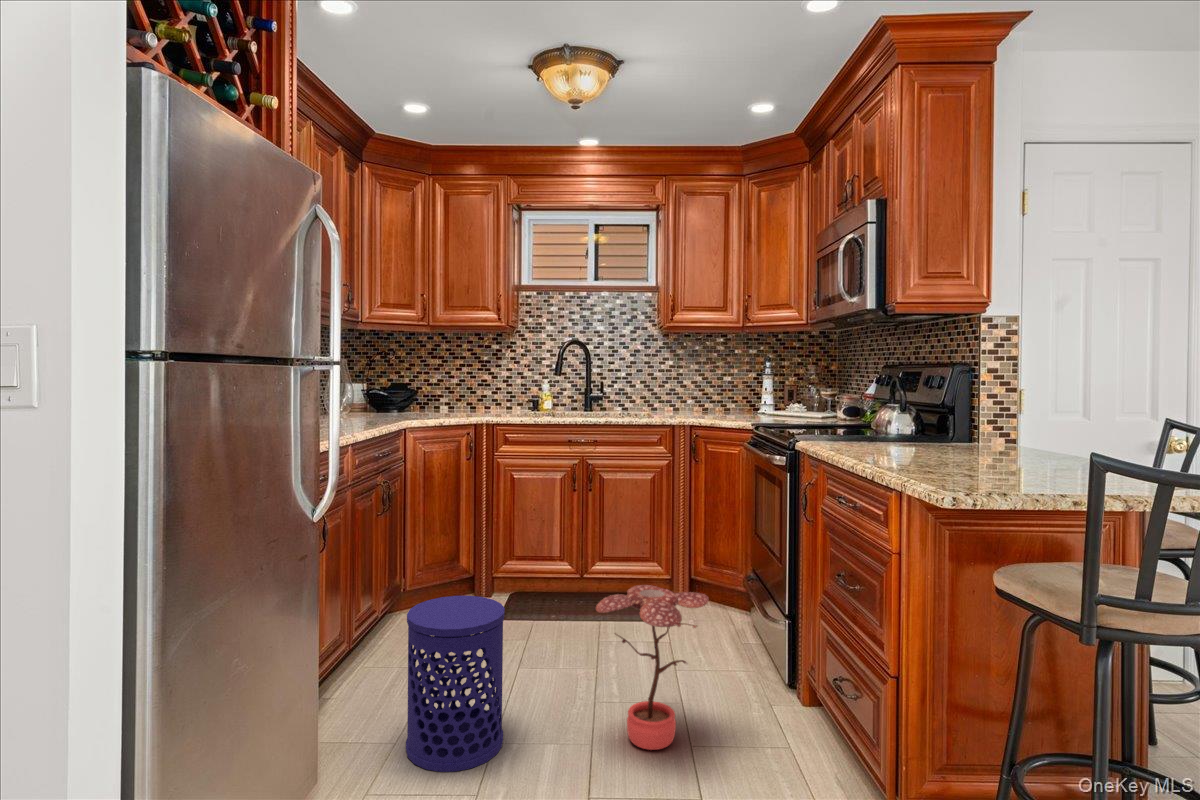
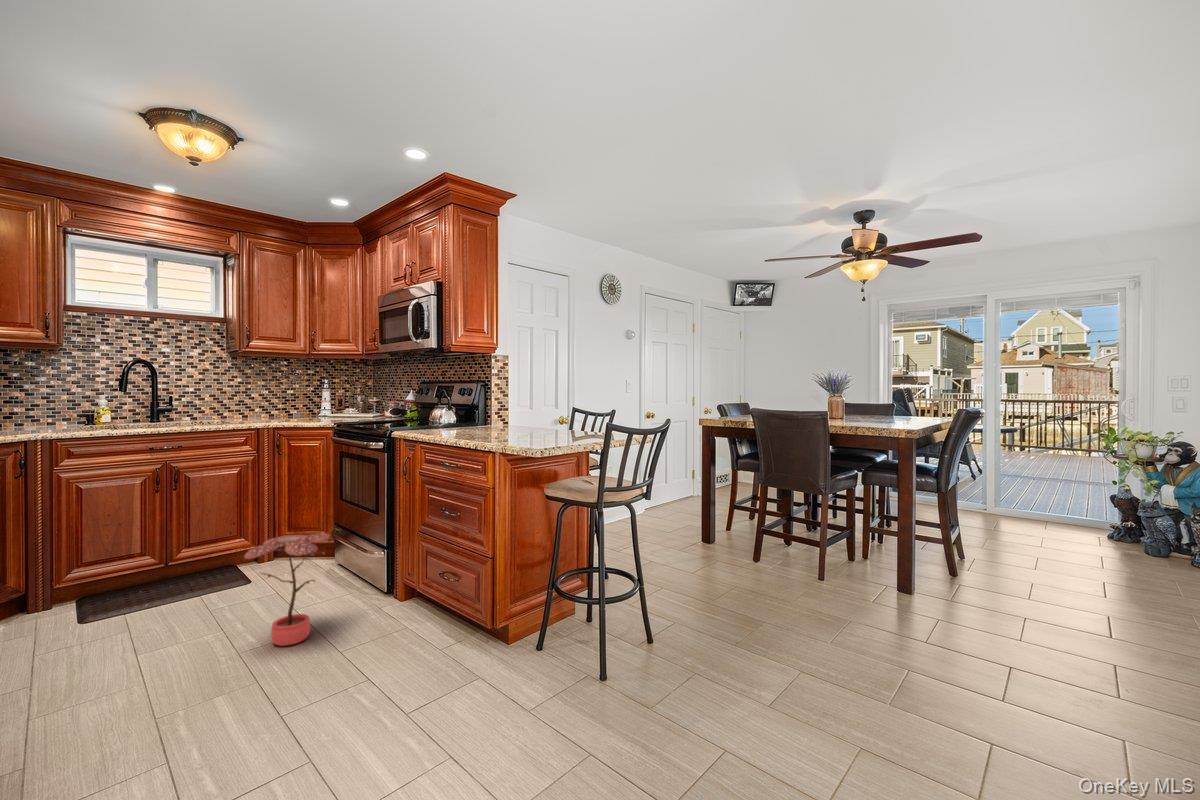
waste bin: present [406,596,505,772] -> none [48,575,161,726]

